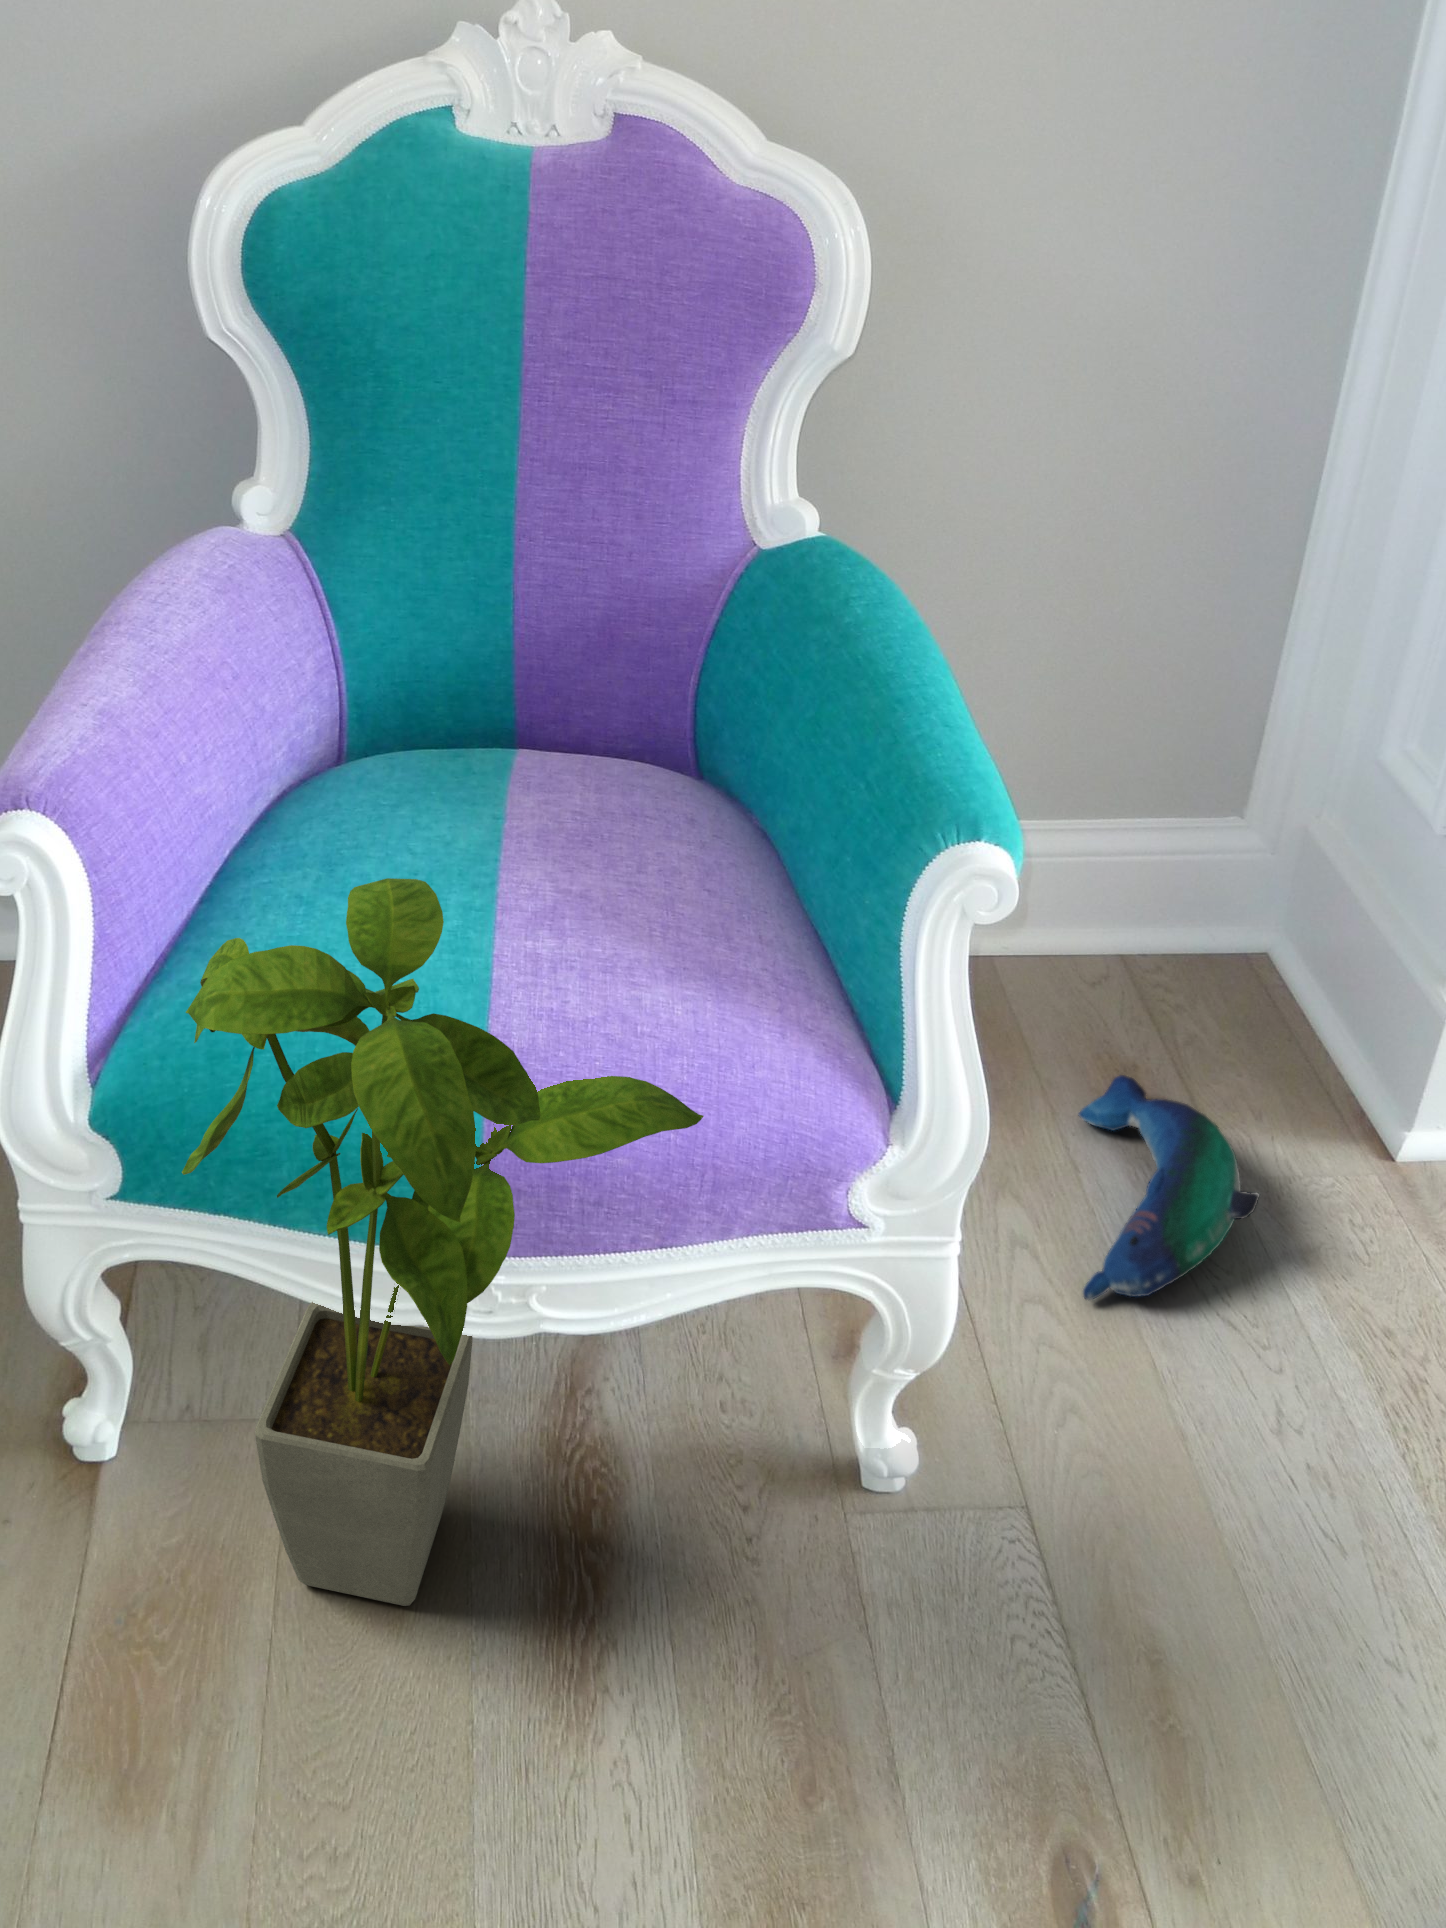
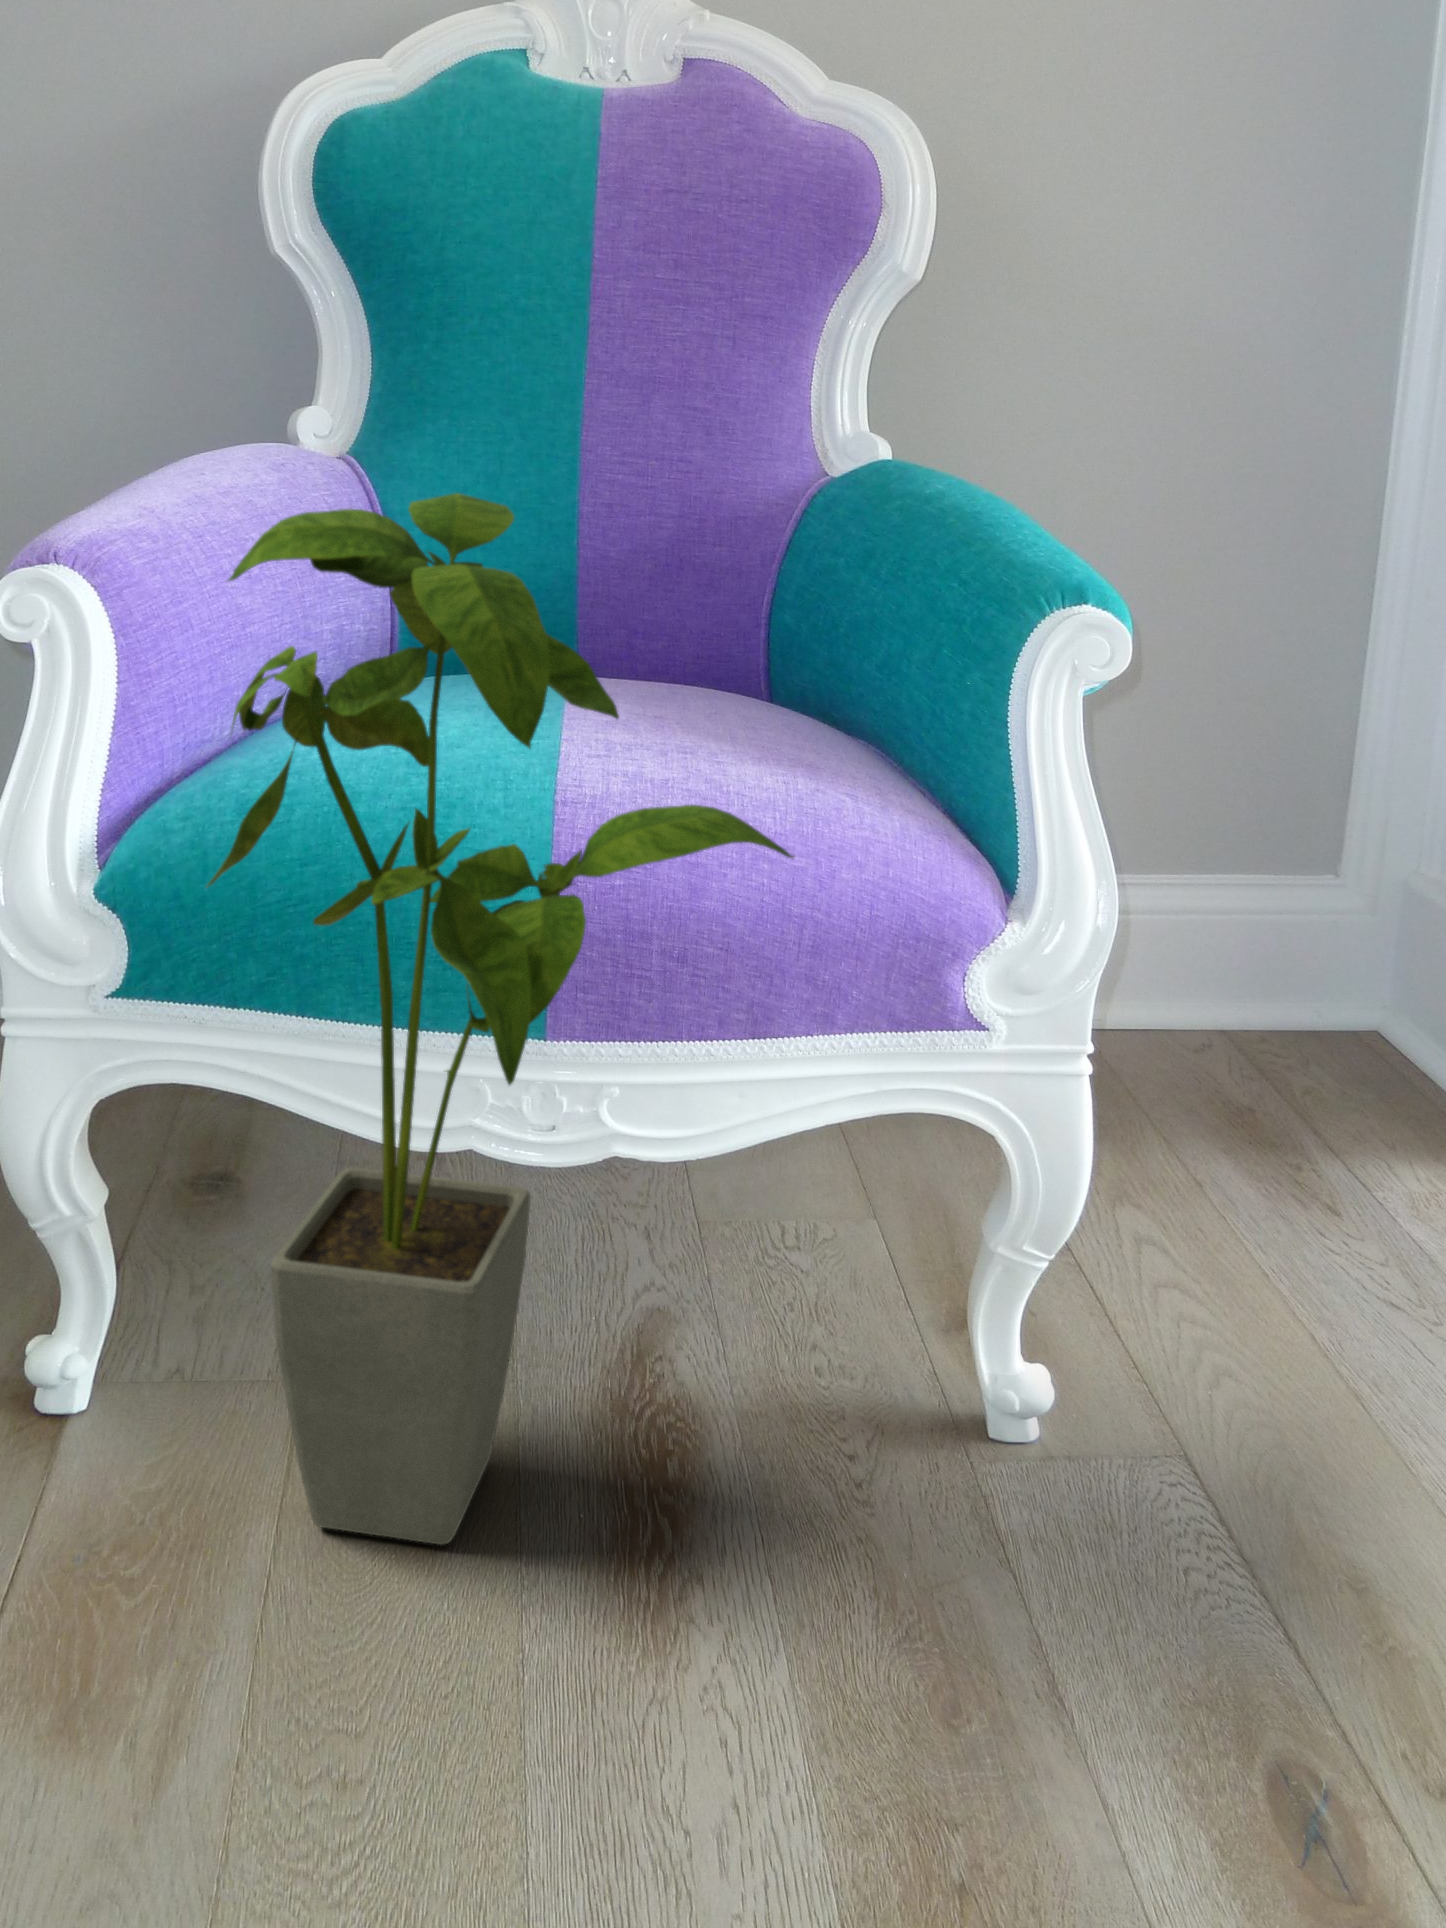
plush toy: present [1079,1075,1259,1300] -> none [1196,1103,1407,1287]

